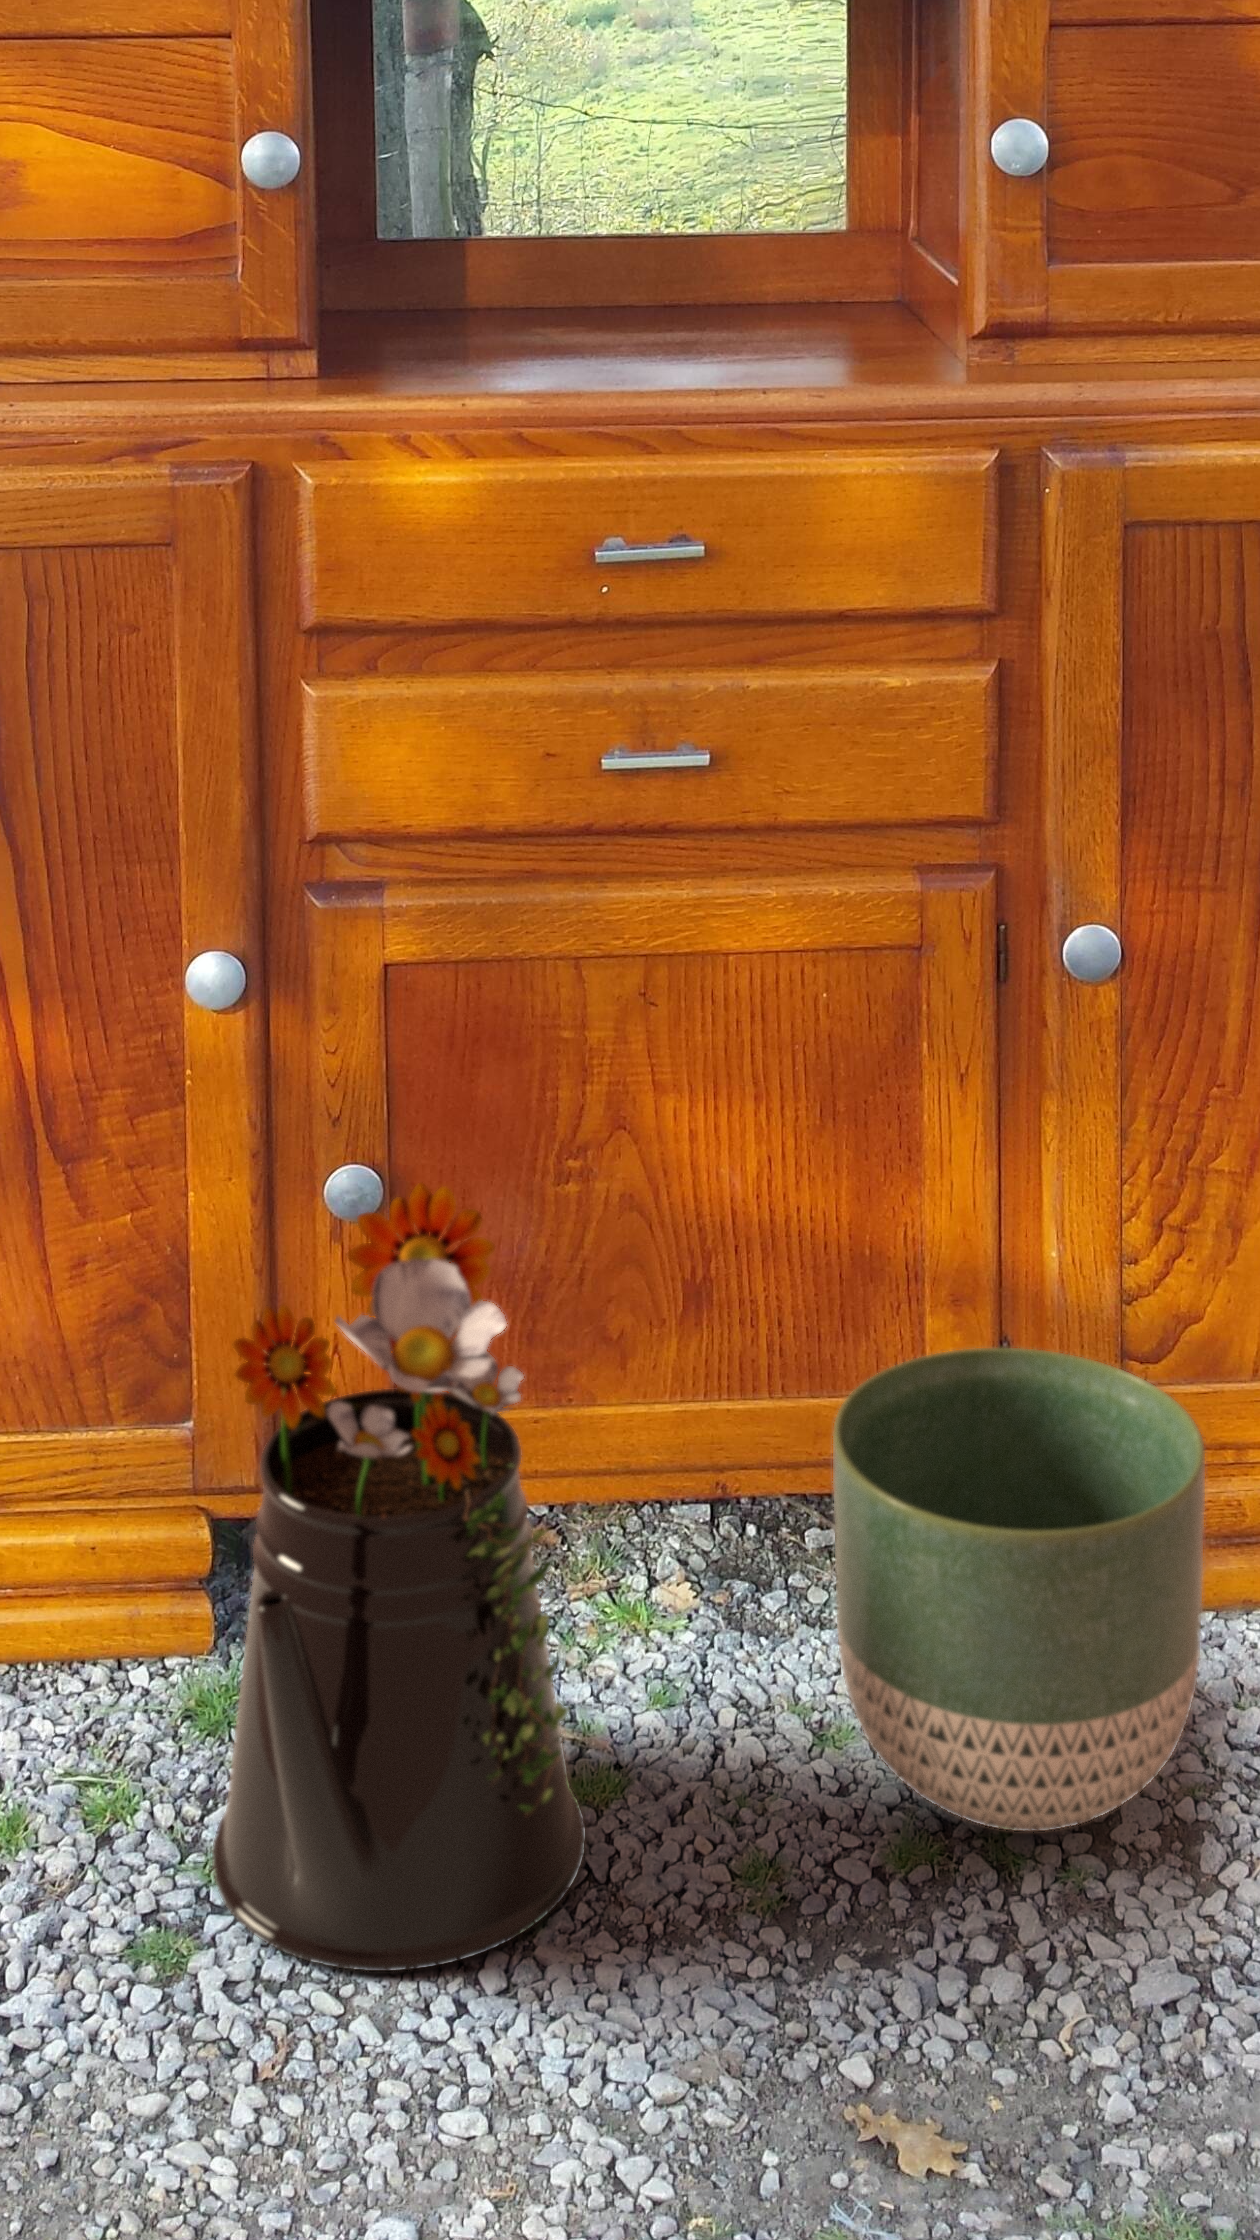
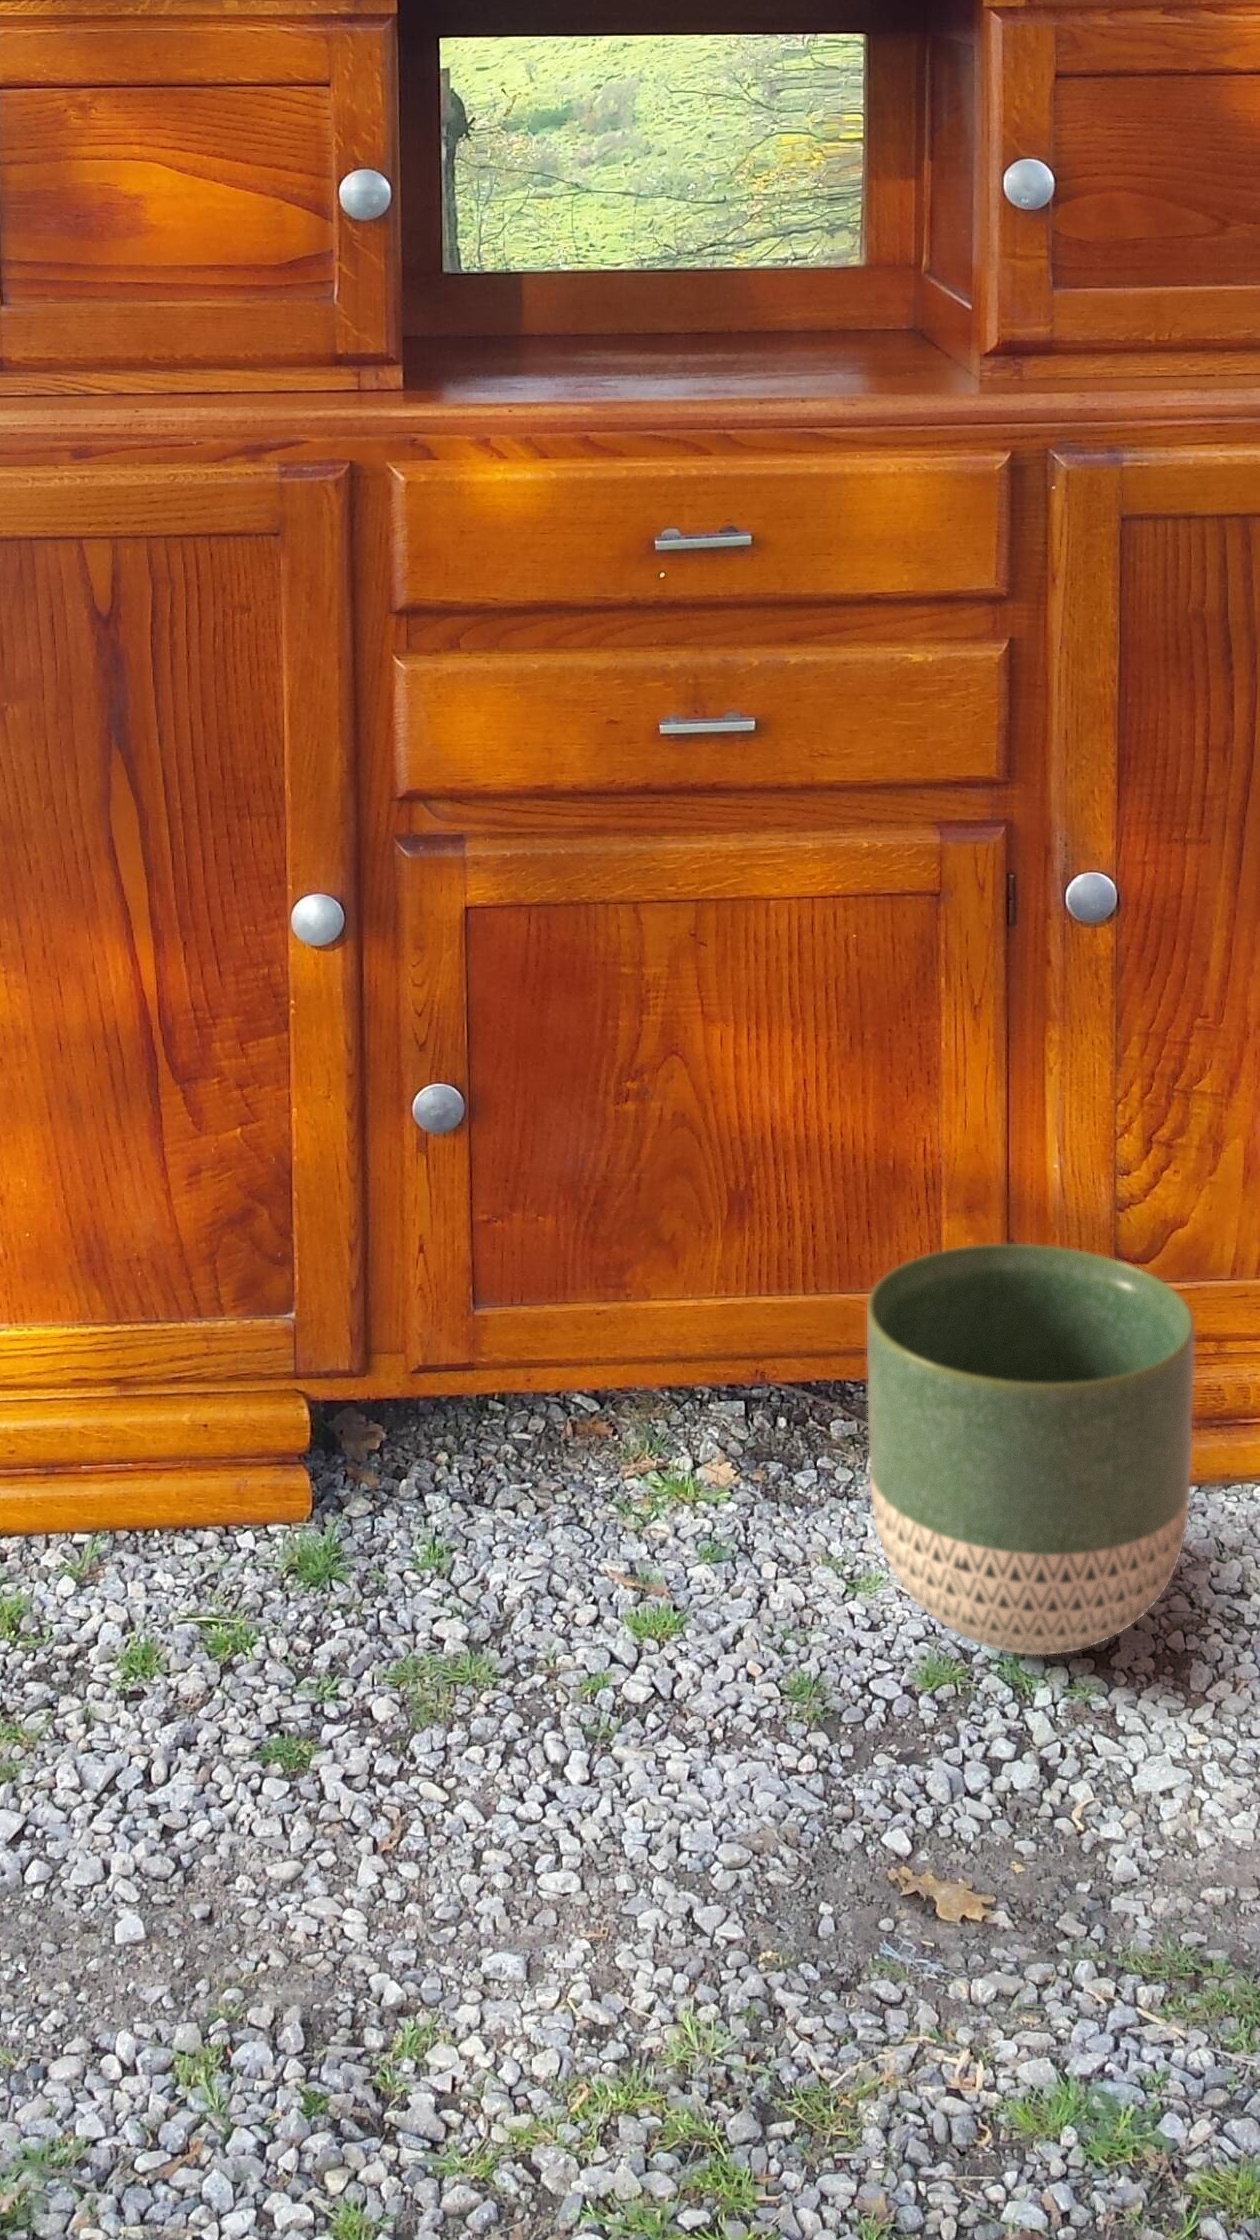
watering can: present [212,1183,586,1971] -> none [324,1083,652,1766]

